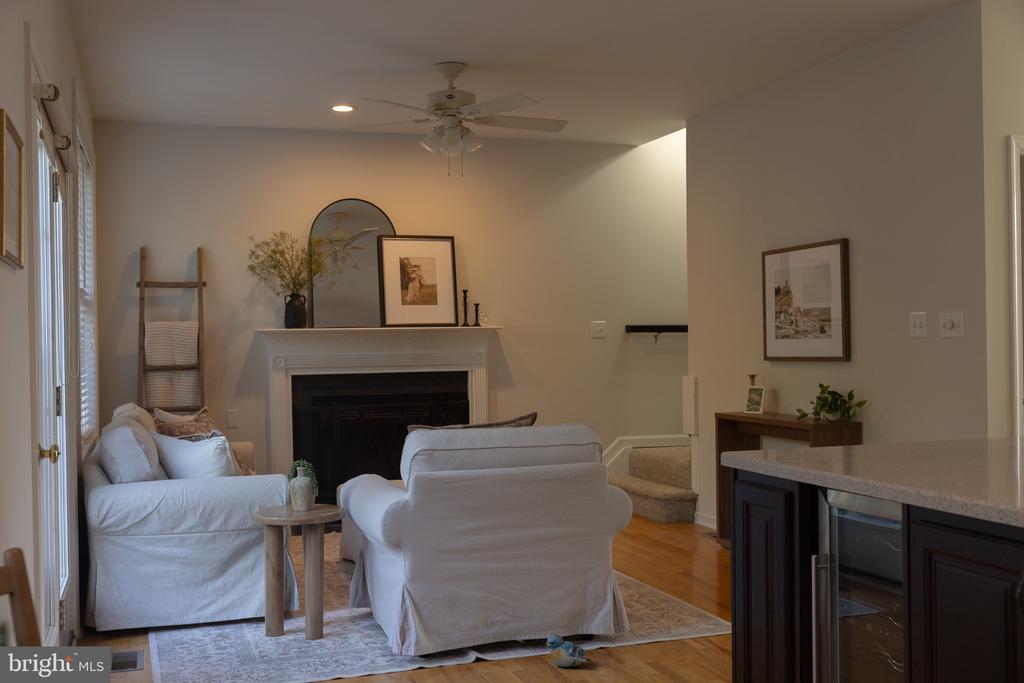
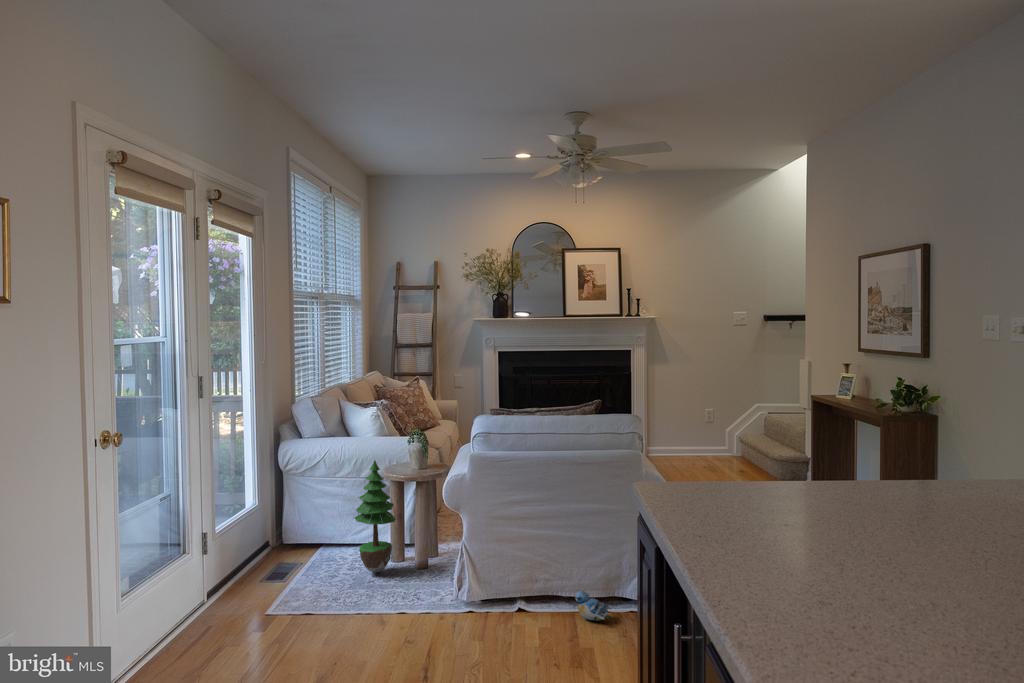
potted tree: none [228,502,285,657] -> present [355,460,396,573]

